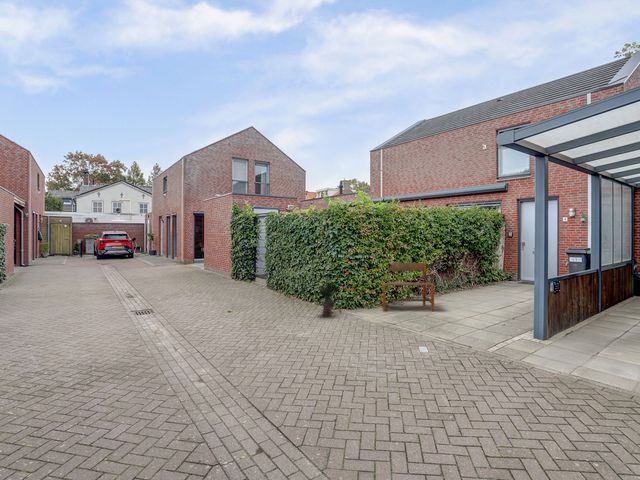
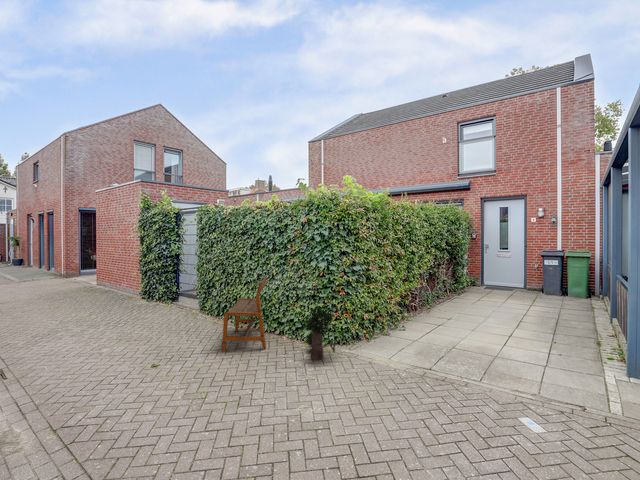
bench: present [381,262,434,312] -> present [222,276,267,352]

